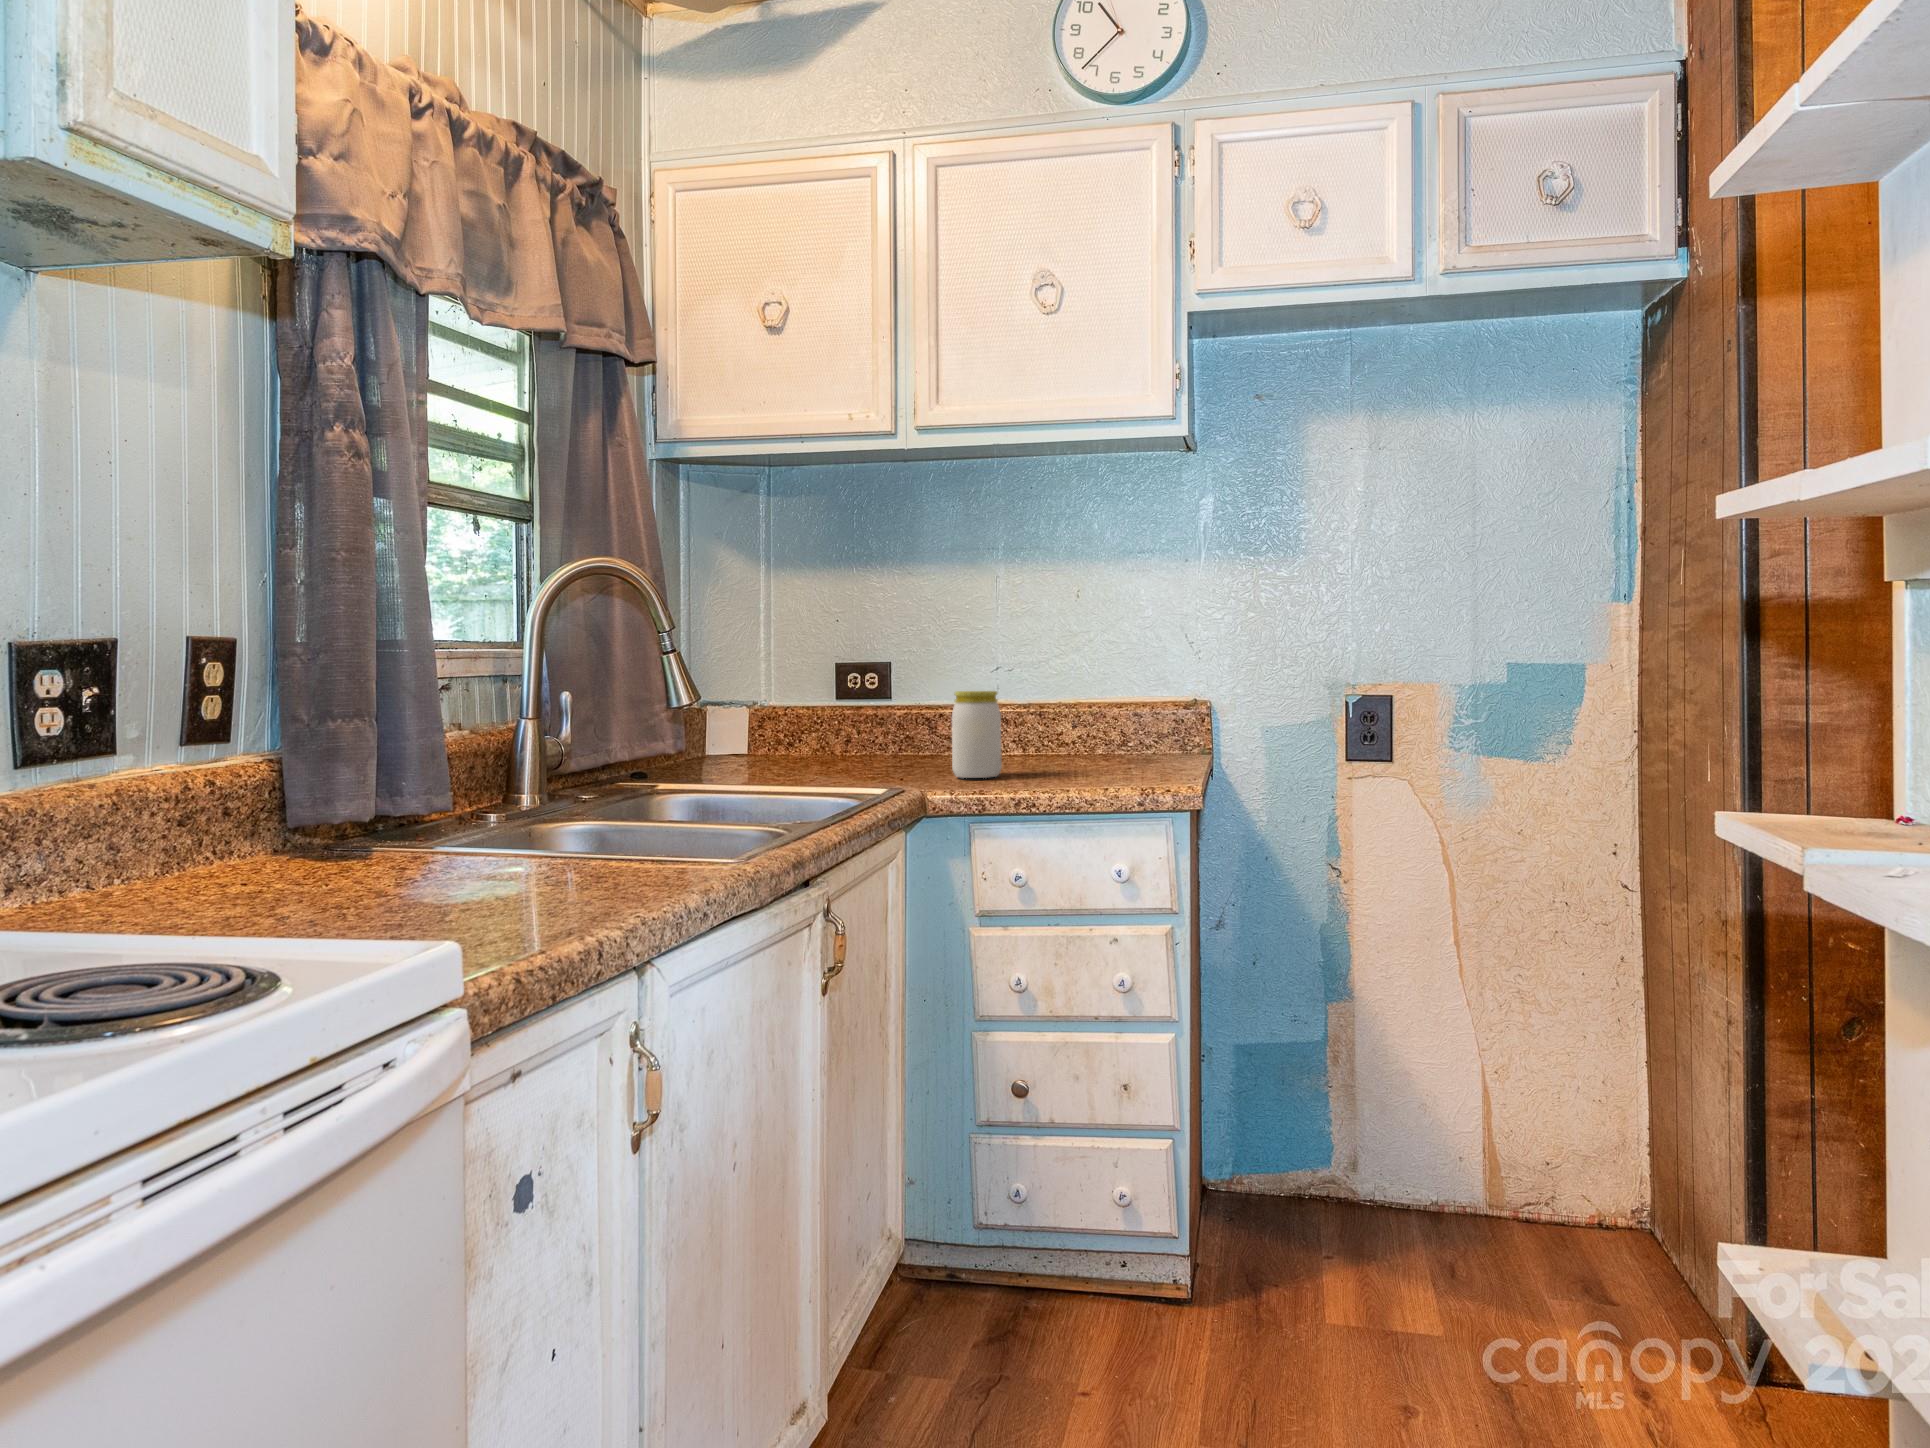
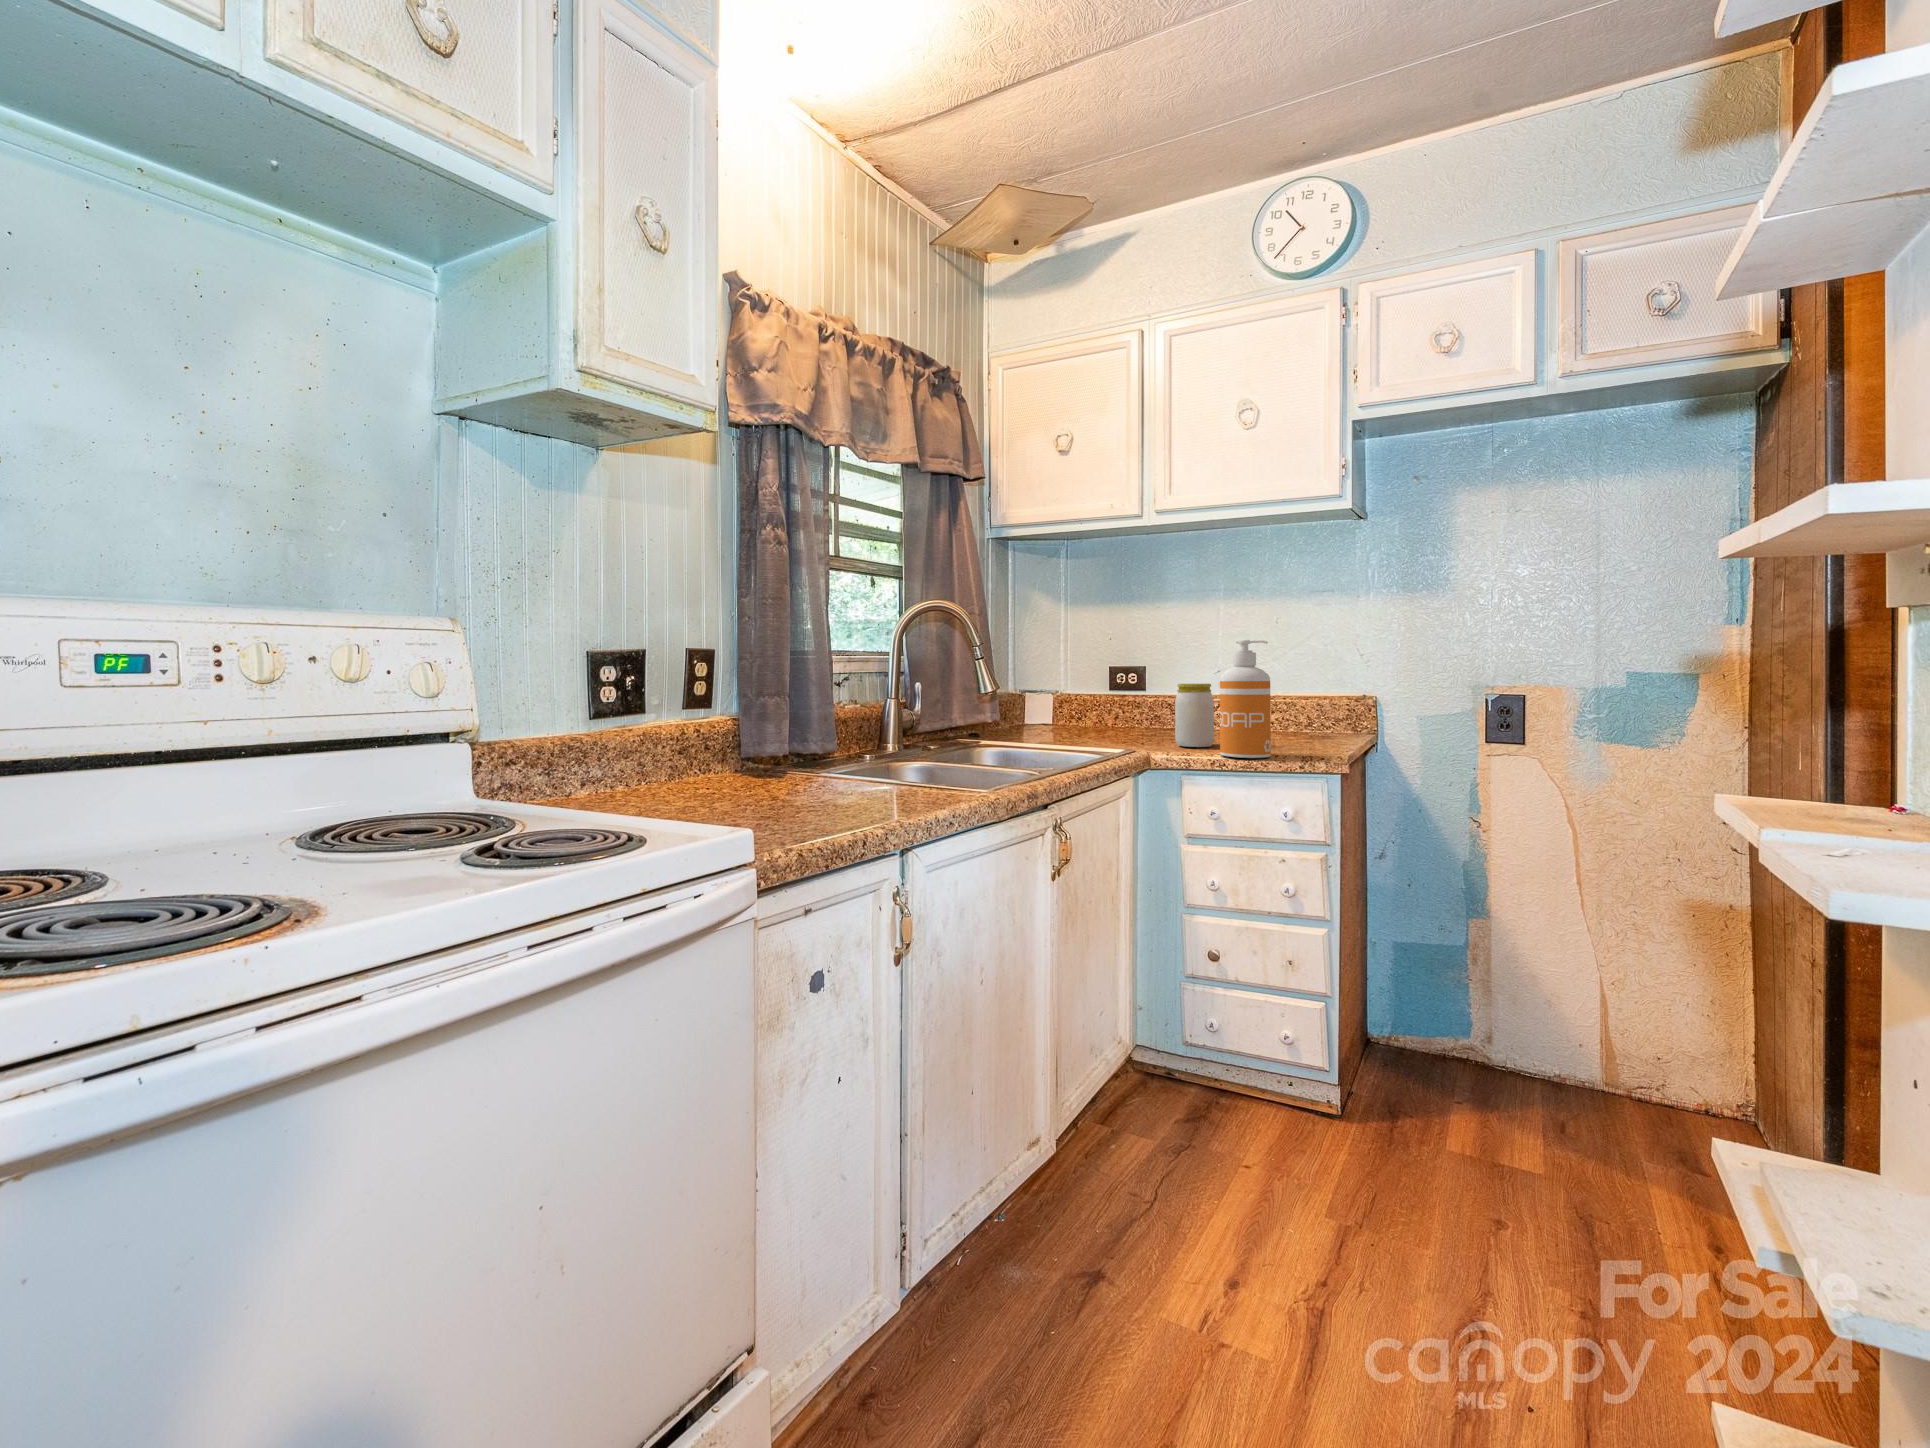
soap dispenser: none [1014,633,1075,787] -> present [1220,640,1271,758]

